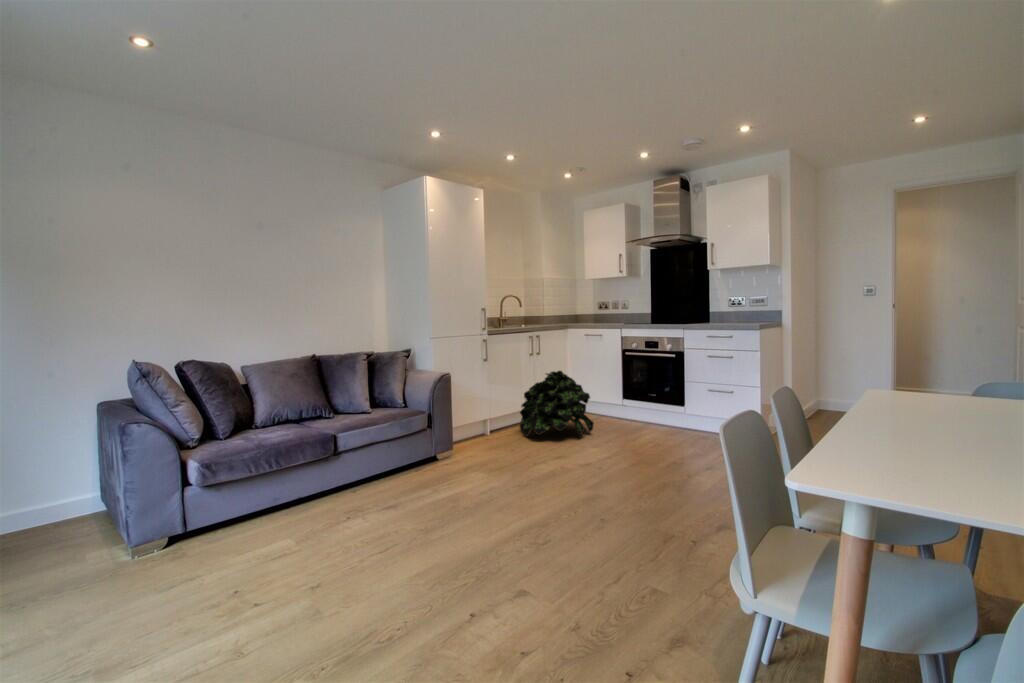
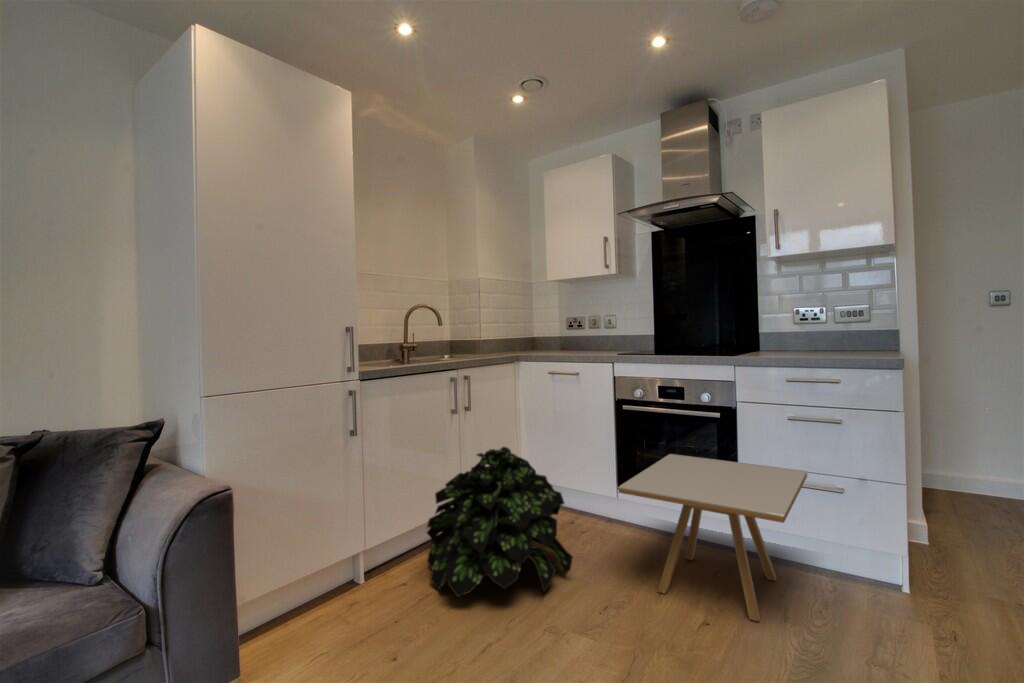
side table: none [616,378,715,446] -> present [618,454,807,622]

